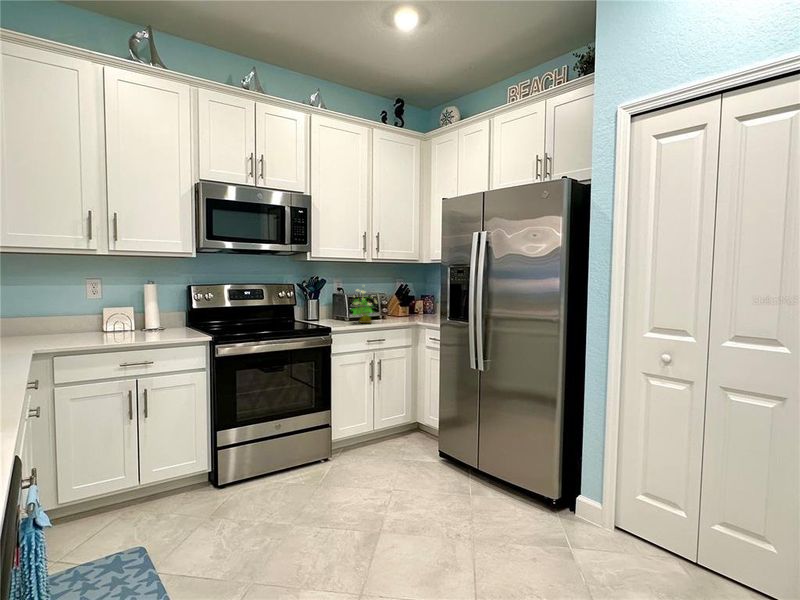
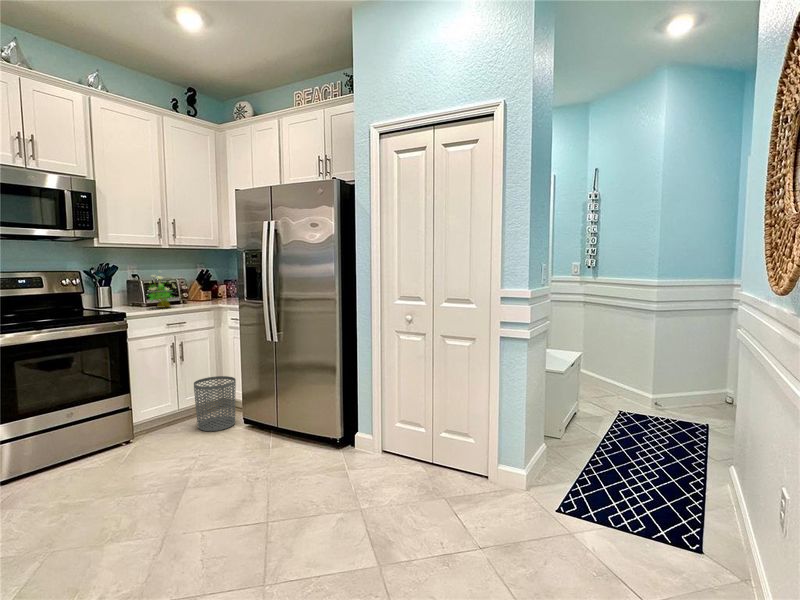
waste bin: none [390,399,432,460] -> present [194,376,236,431]

